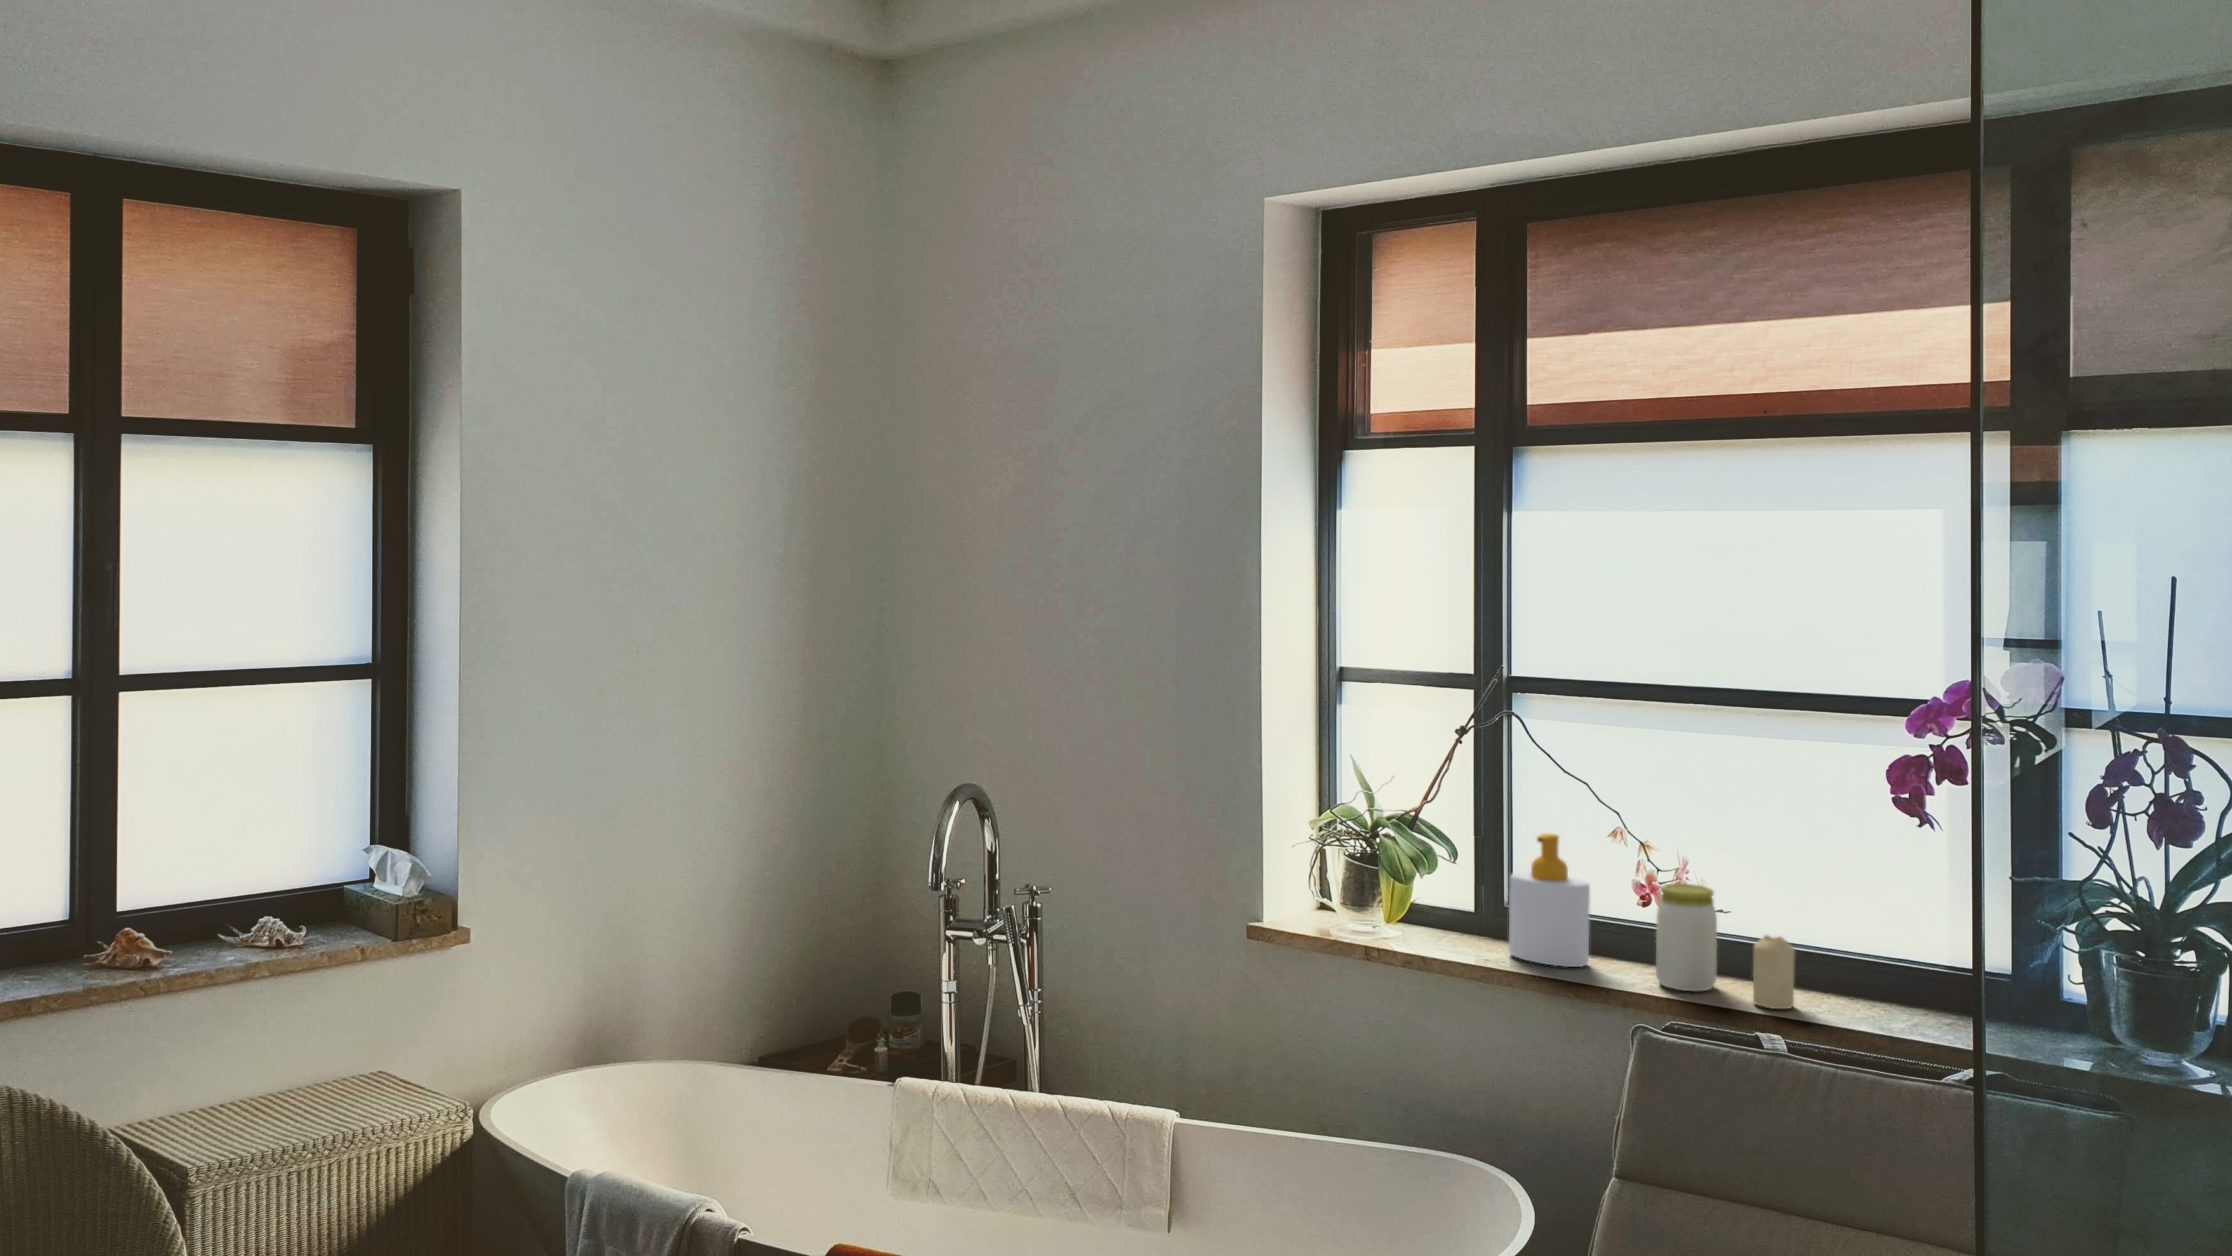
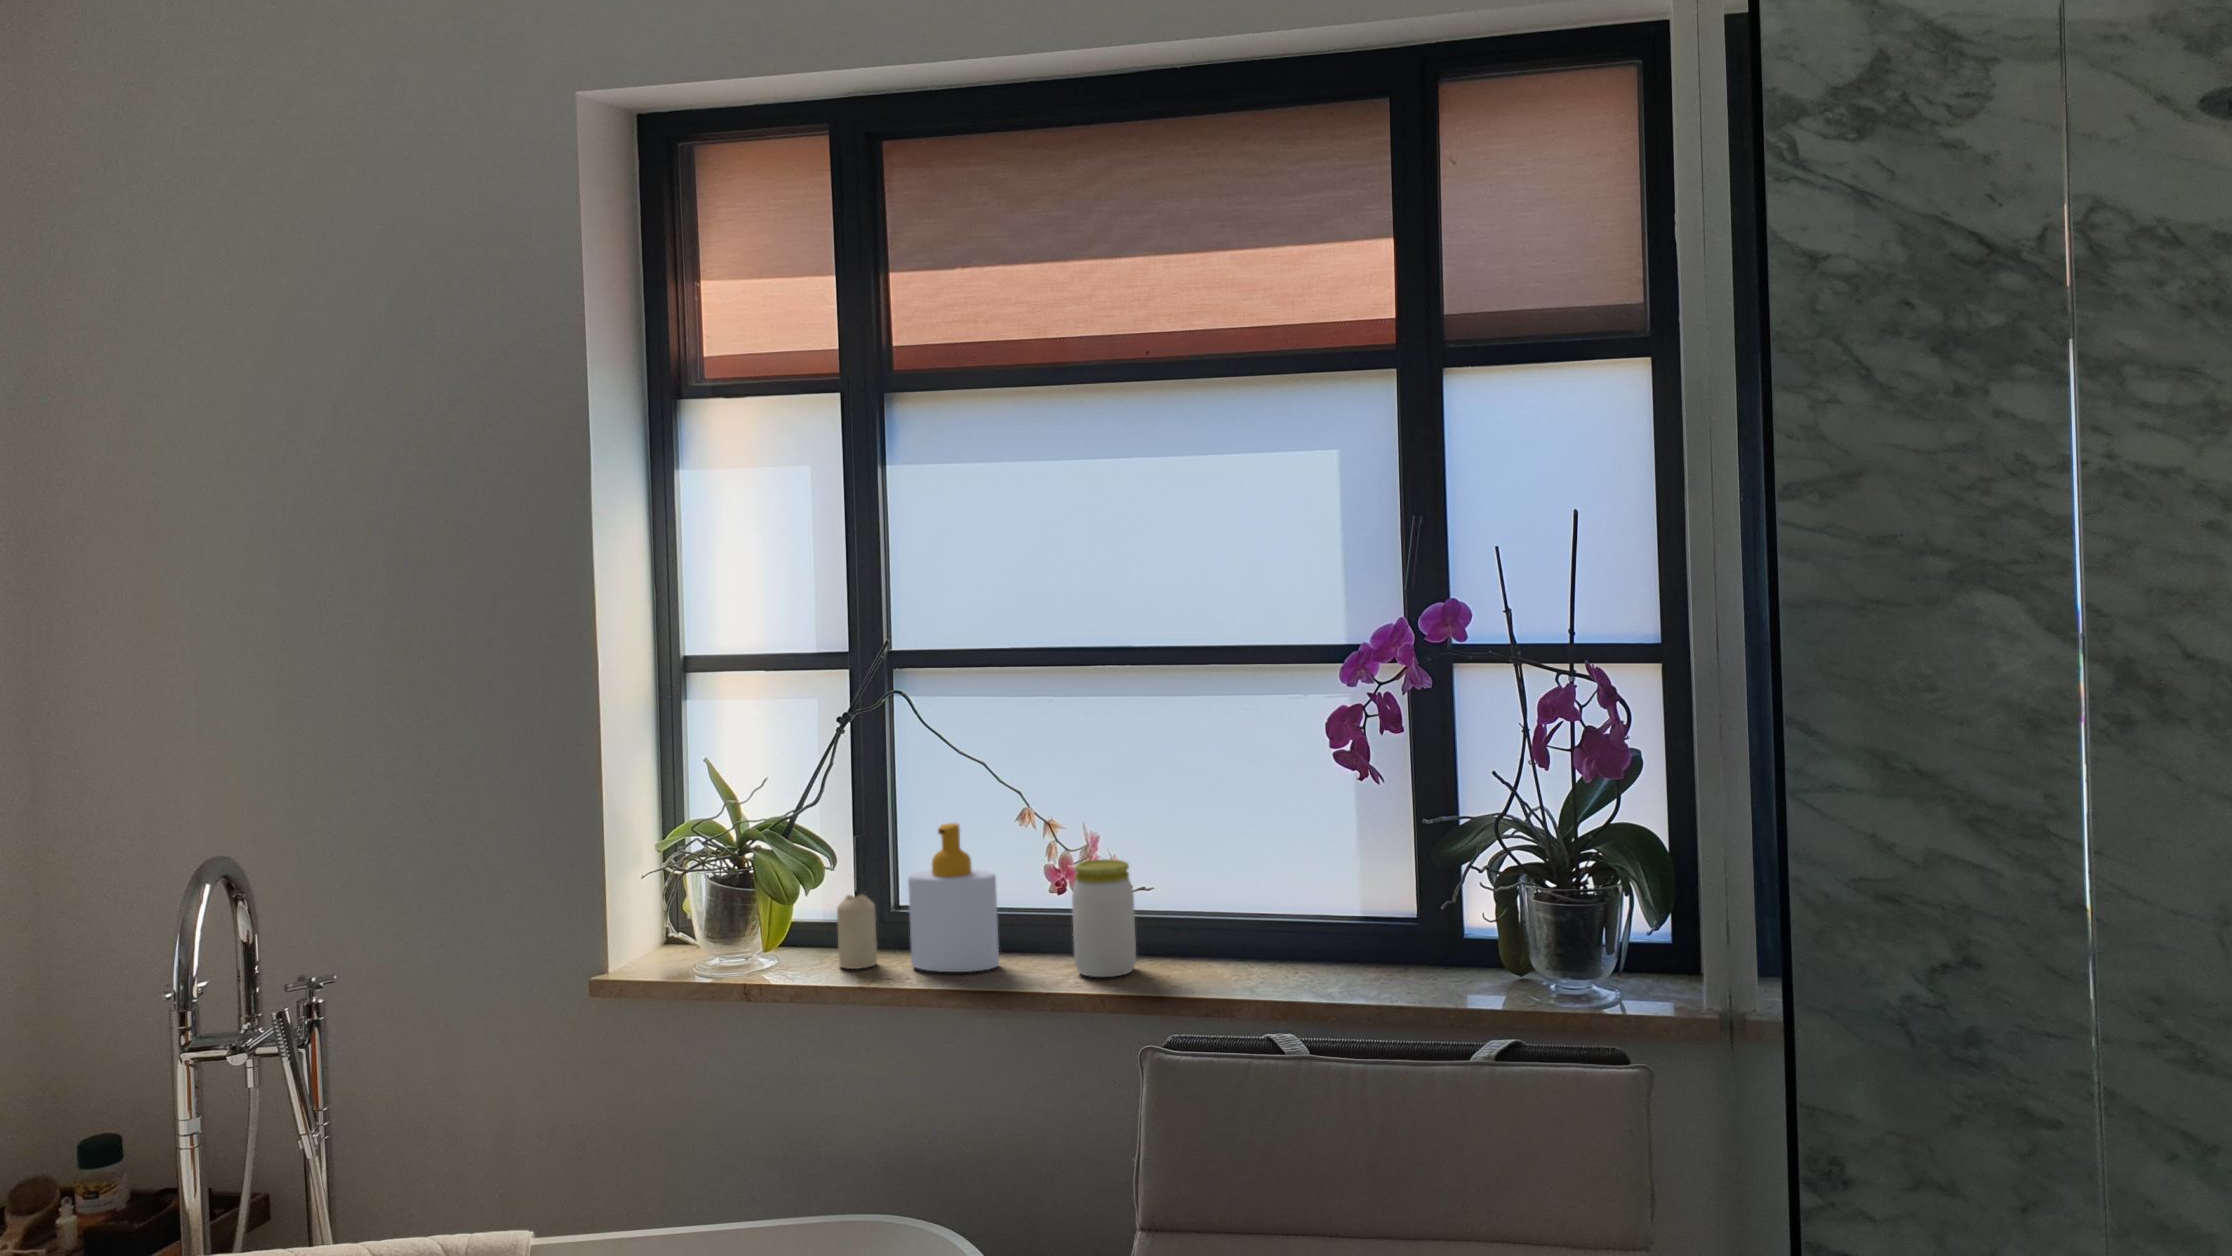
candle: present [1753,935,1795,1009] -> present [837,895,877,969]

